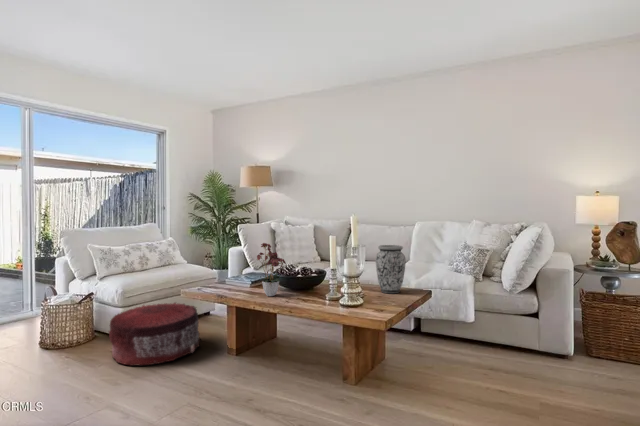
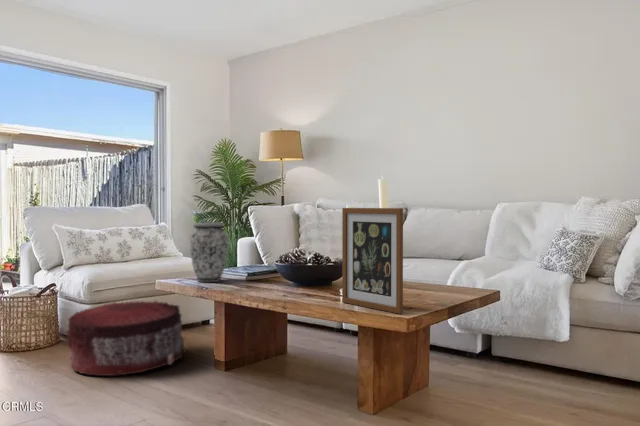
picture frame: none [331,240,379,317] -> present [342,208,403,314]
flower arrangement: present [257,243,286,296] -> none [248,214,291,290]
vase: present [376,245,406,293] -> present [190,222,228,282]

